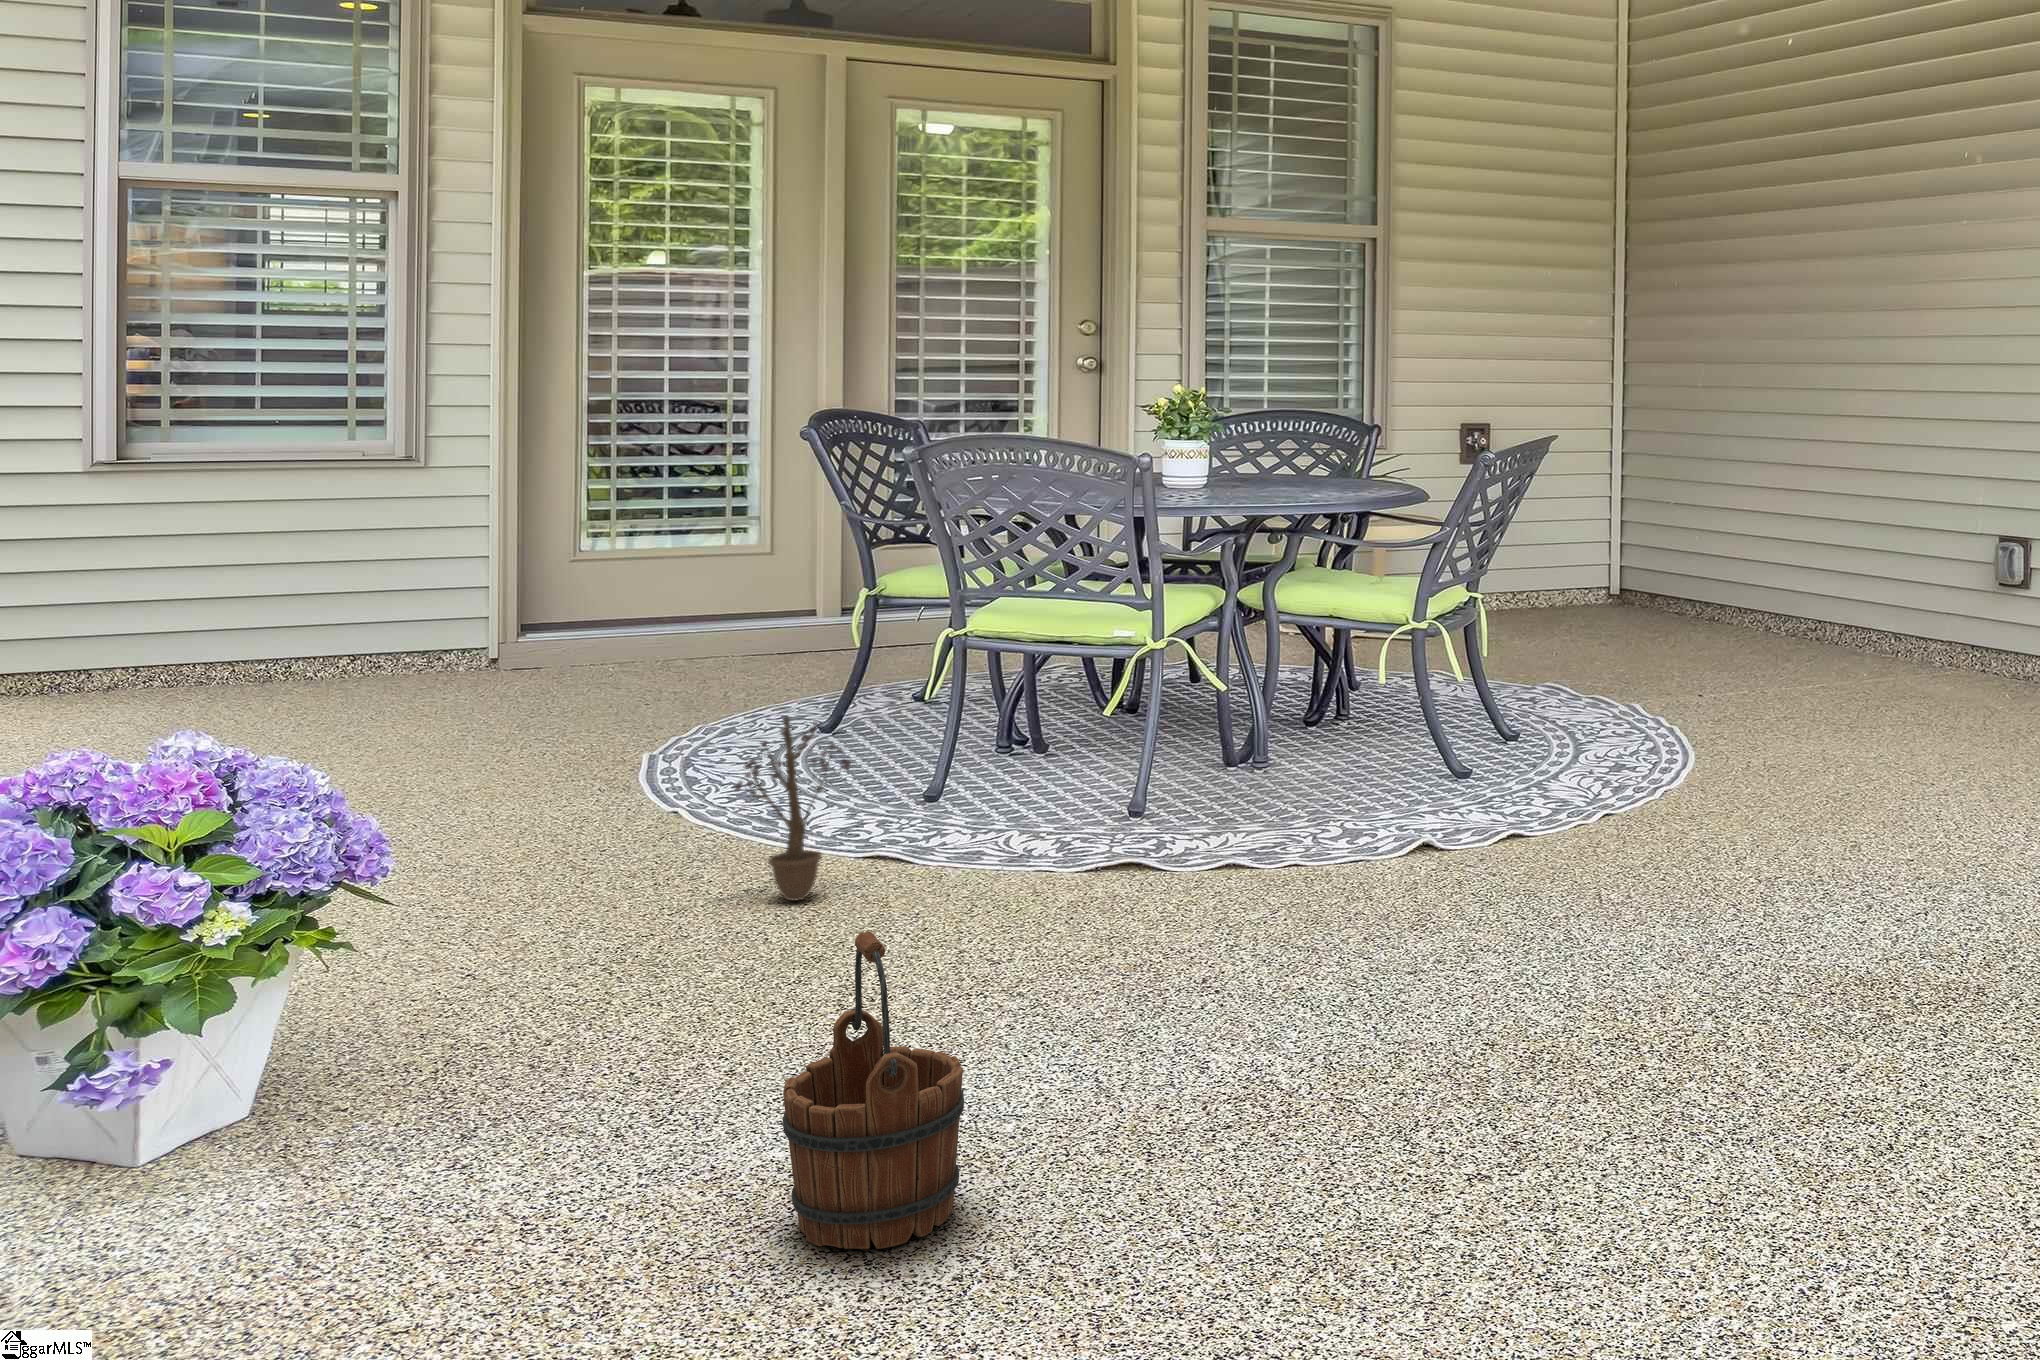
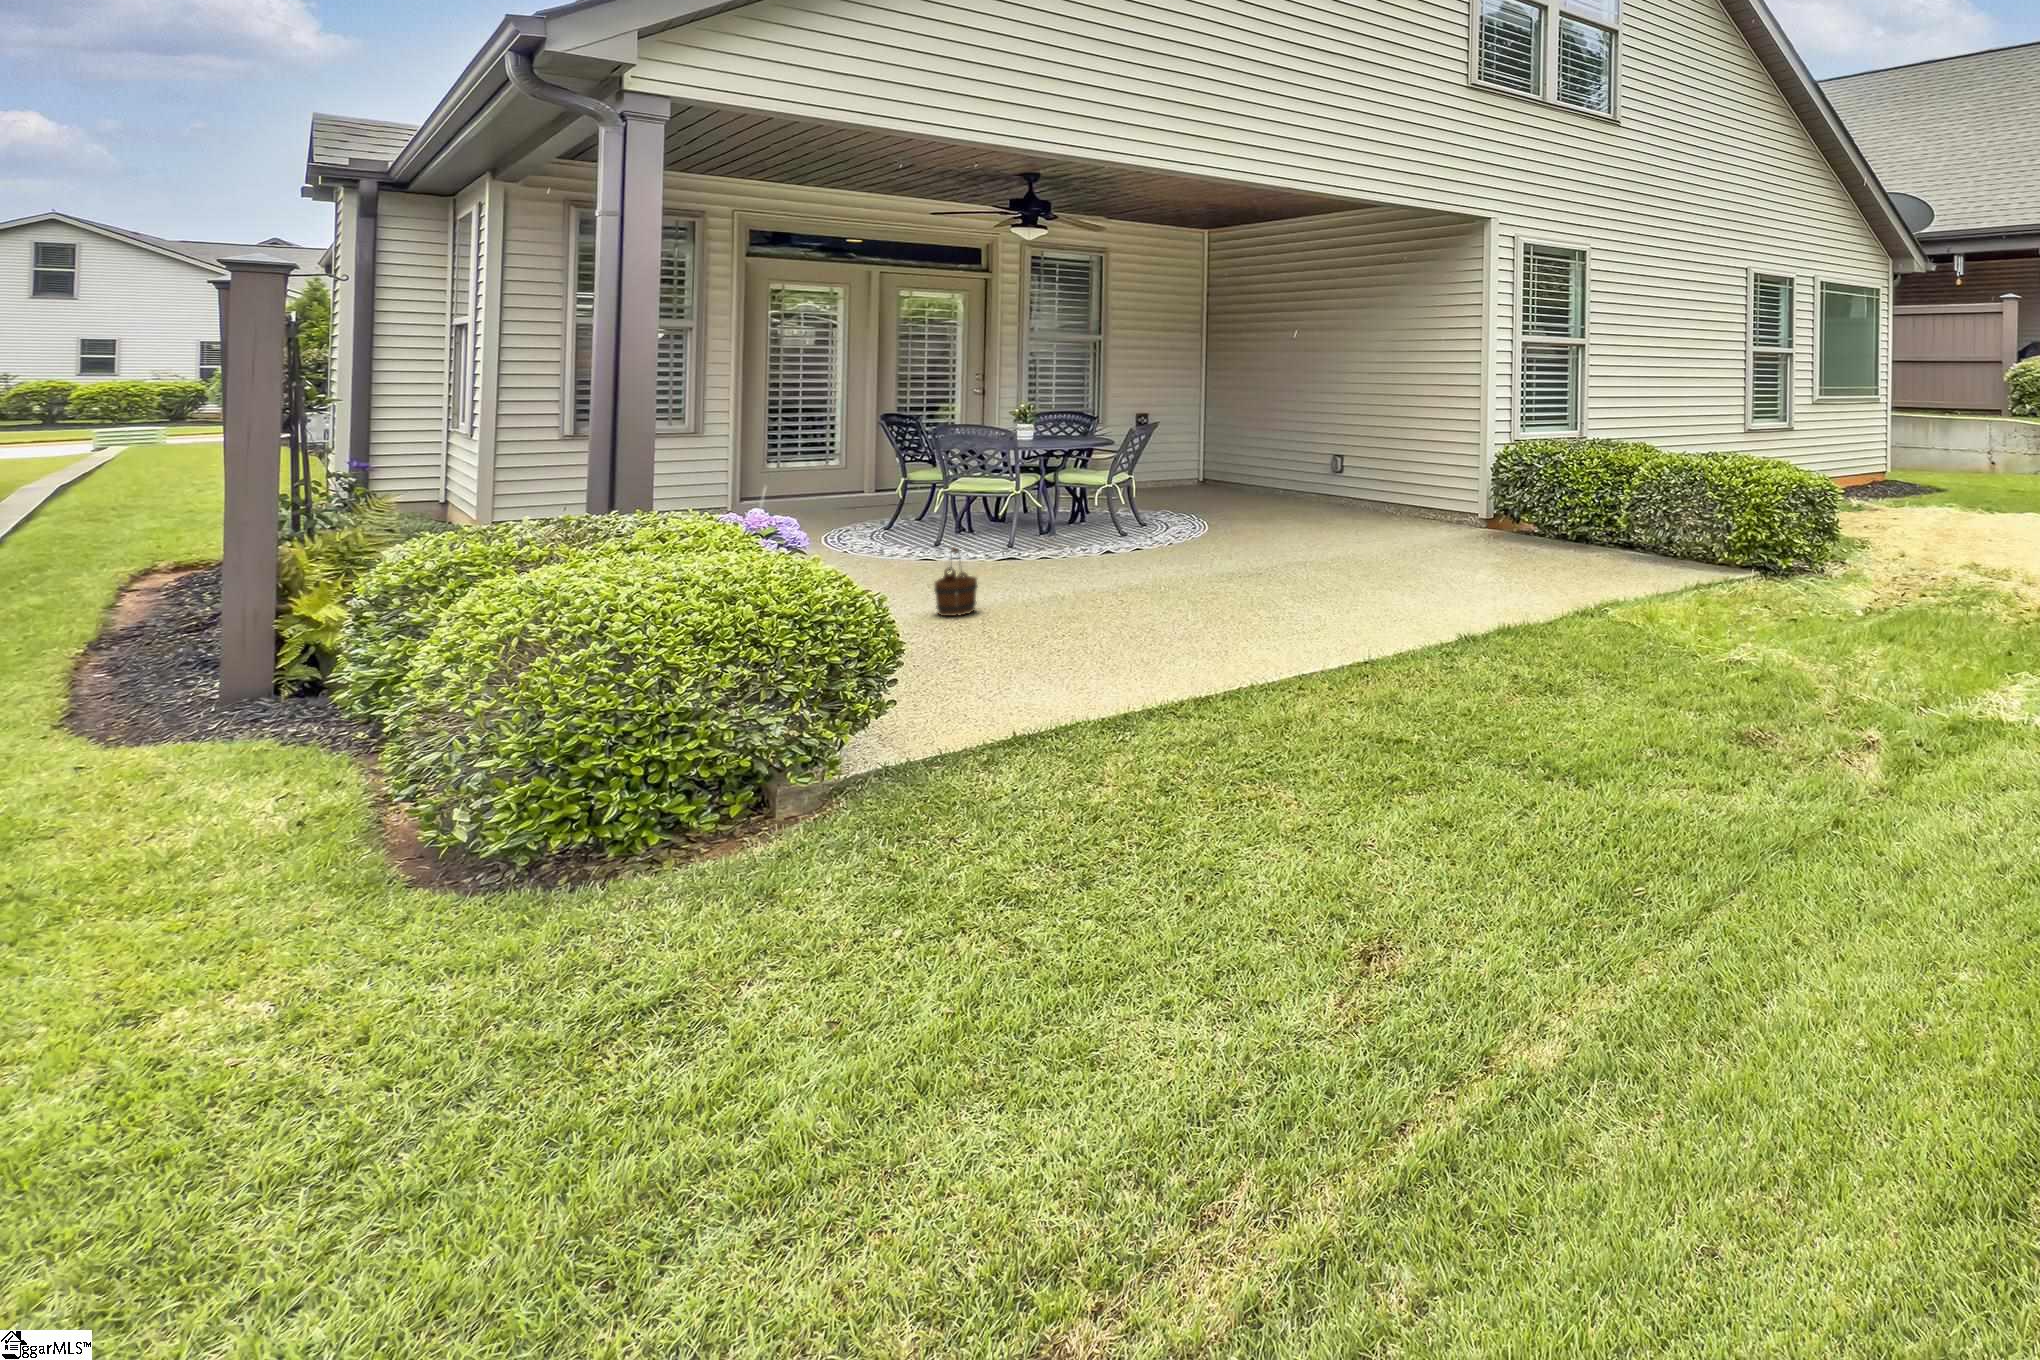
decorative plant: present [714,717,851,902] -> none [879,512,922,568]

